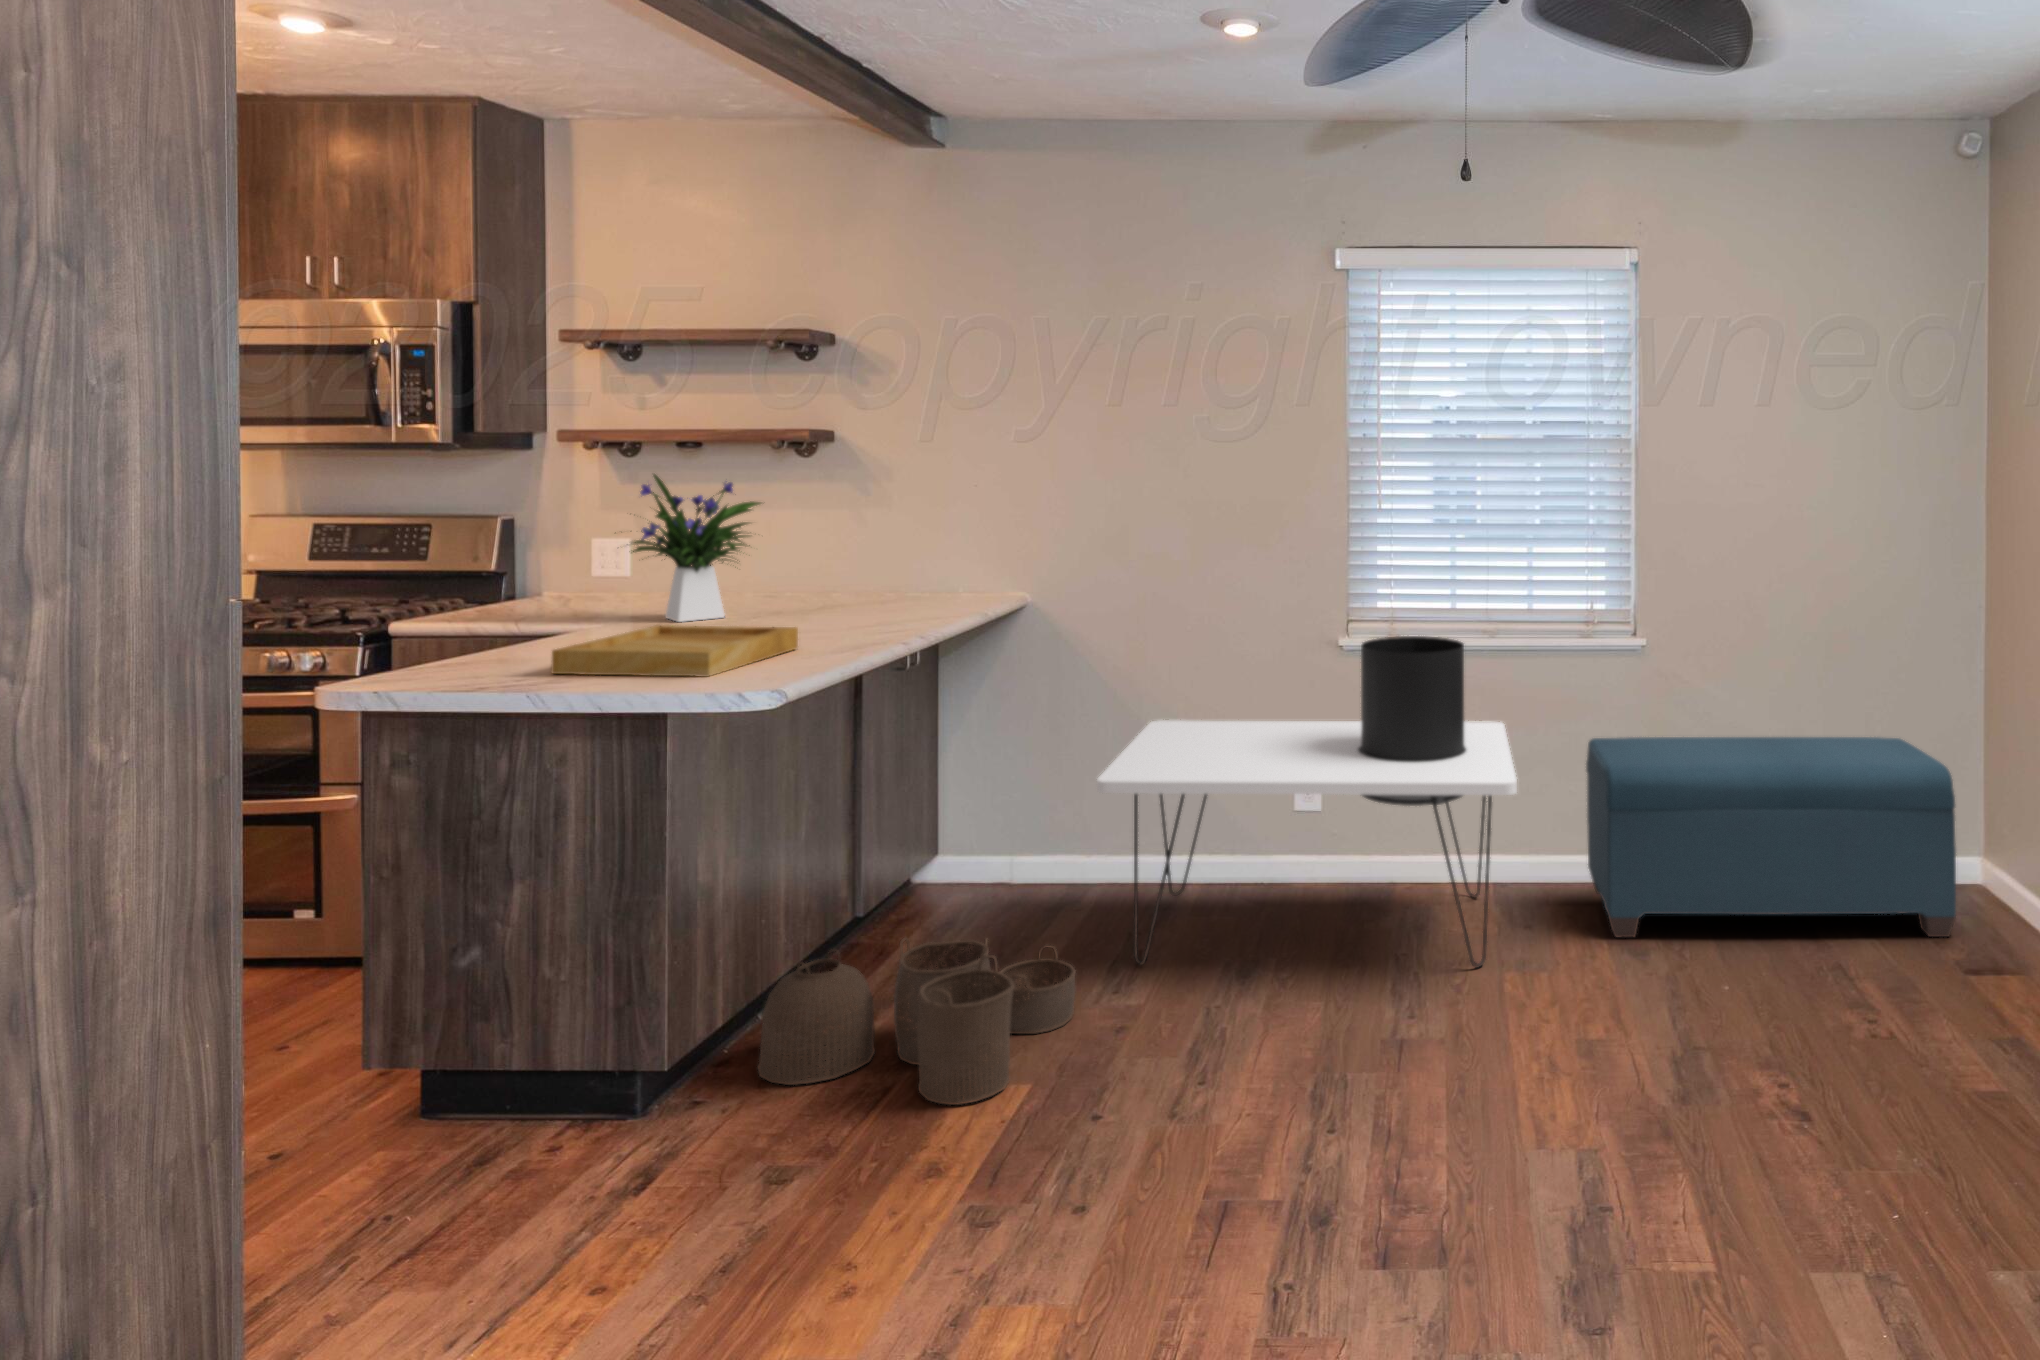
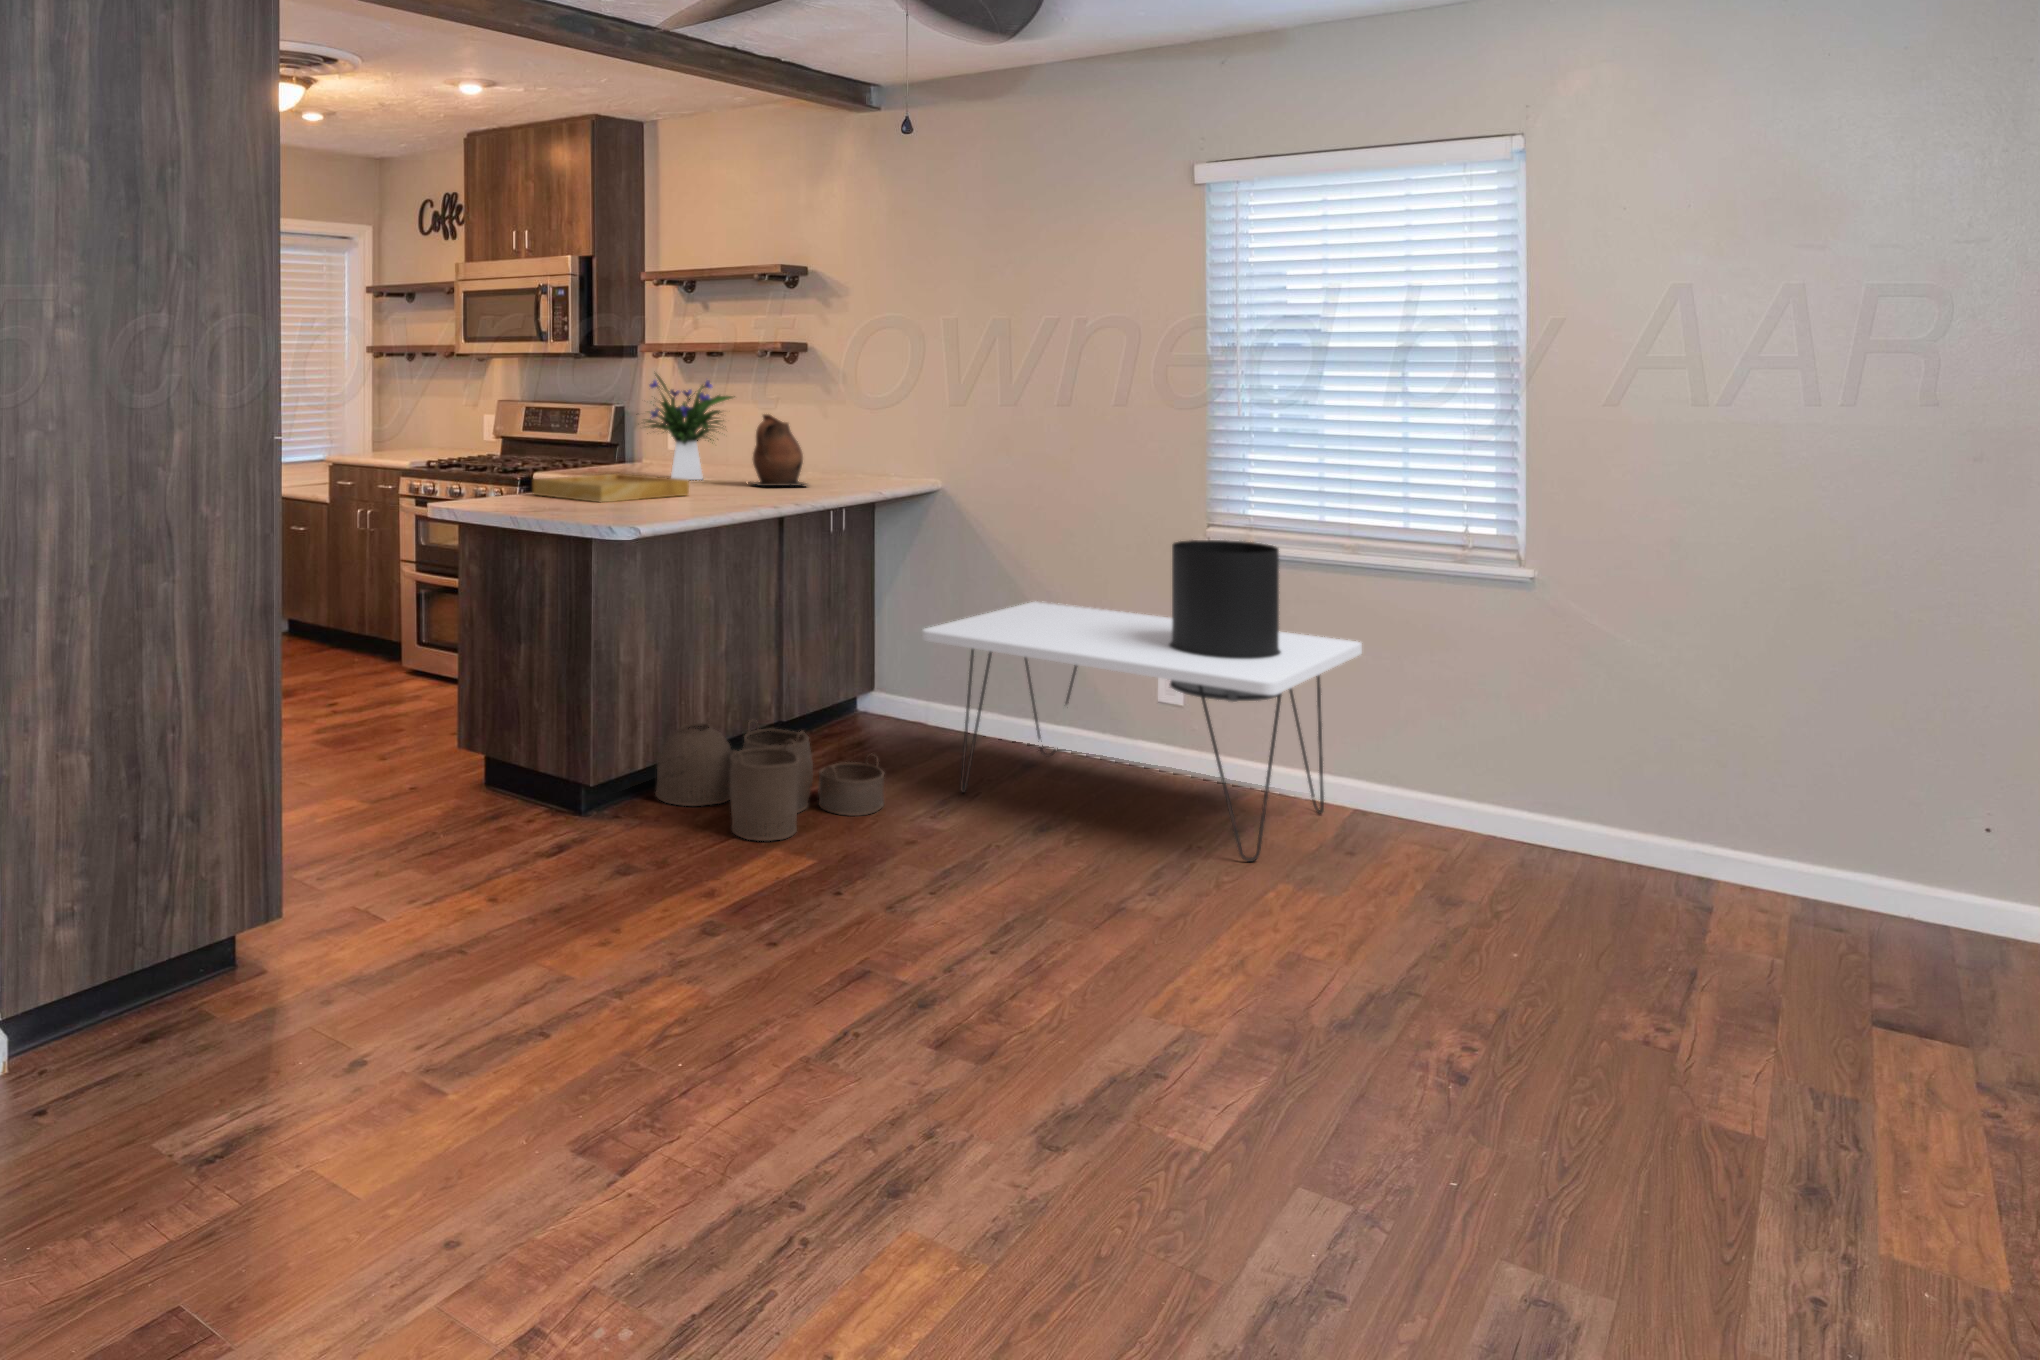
ceramic pitcher: none [816,528,910,623] -> present [752,414,807,486]
bench: present [1586,737,1956,937] -> none [1418,672,1909,976]

